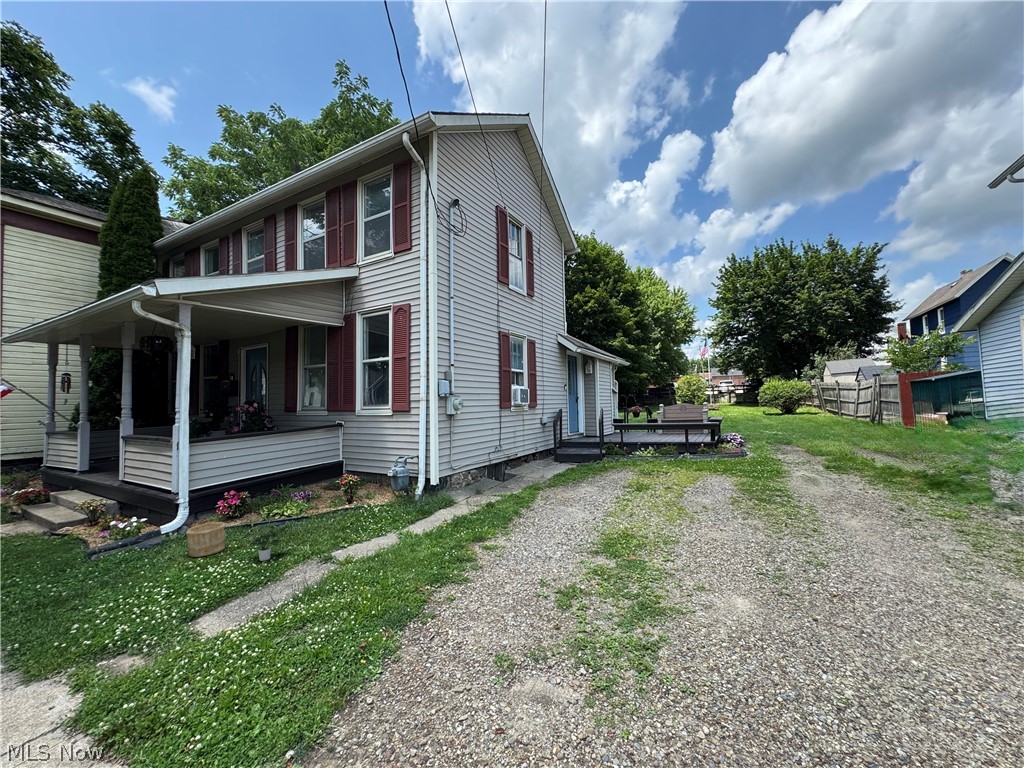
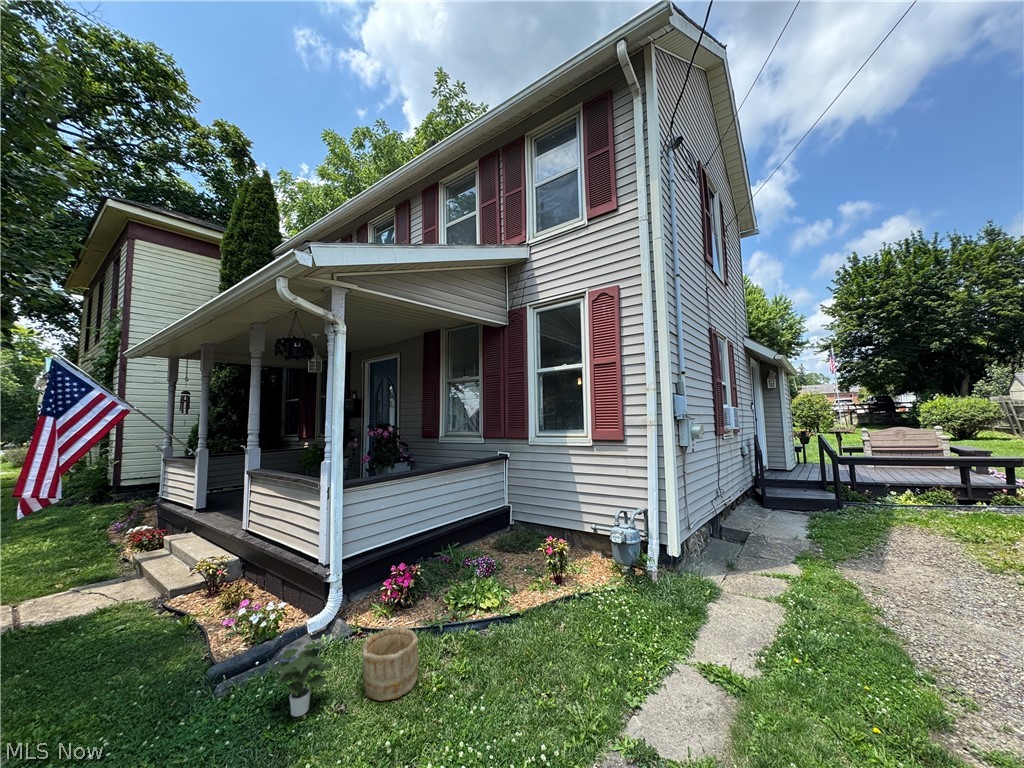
potted plant: present [247,523,283,561] -> present [271,643,332,717]

